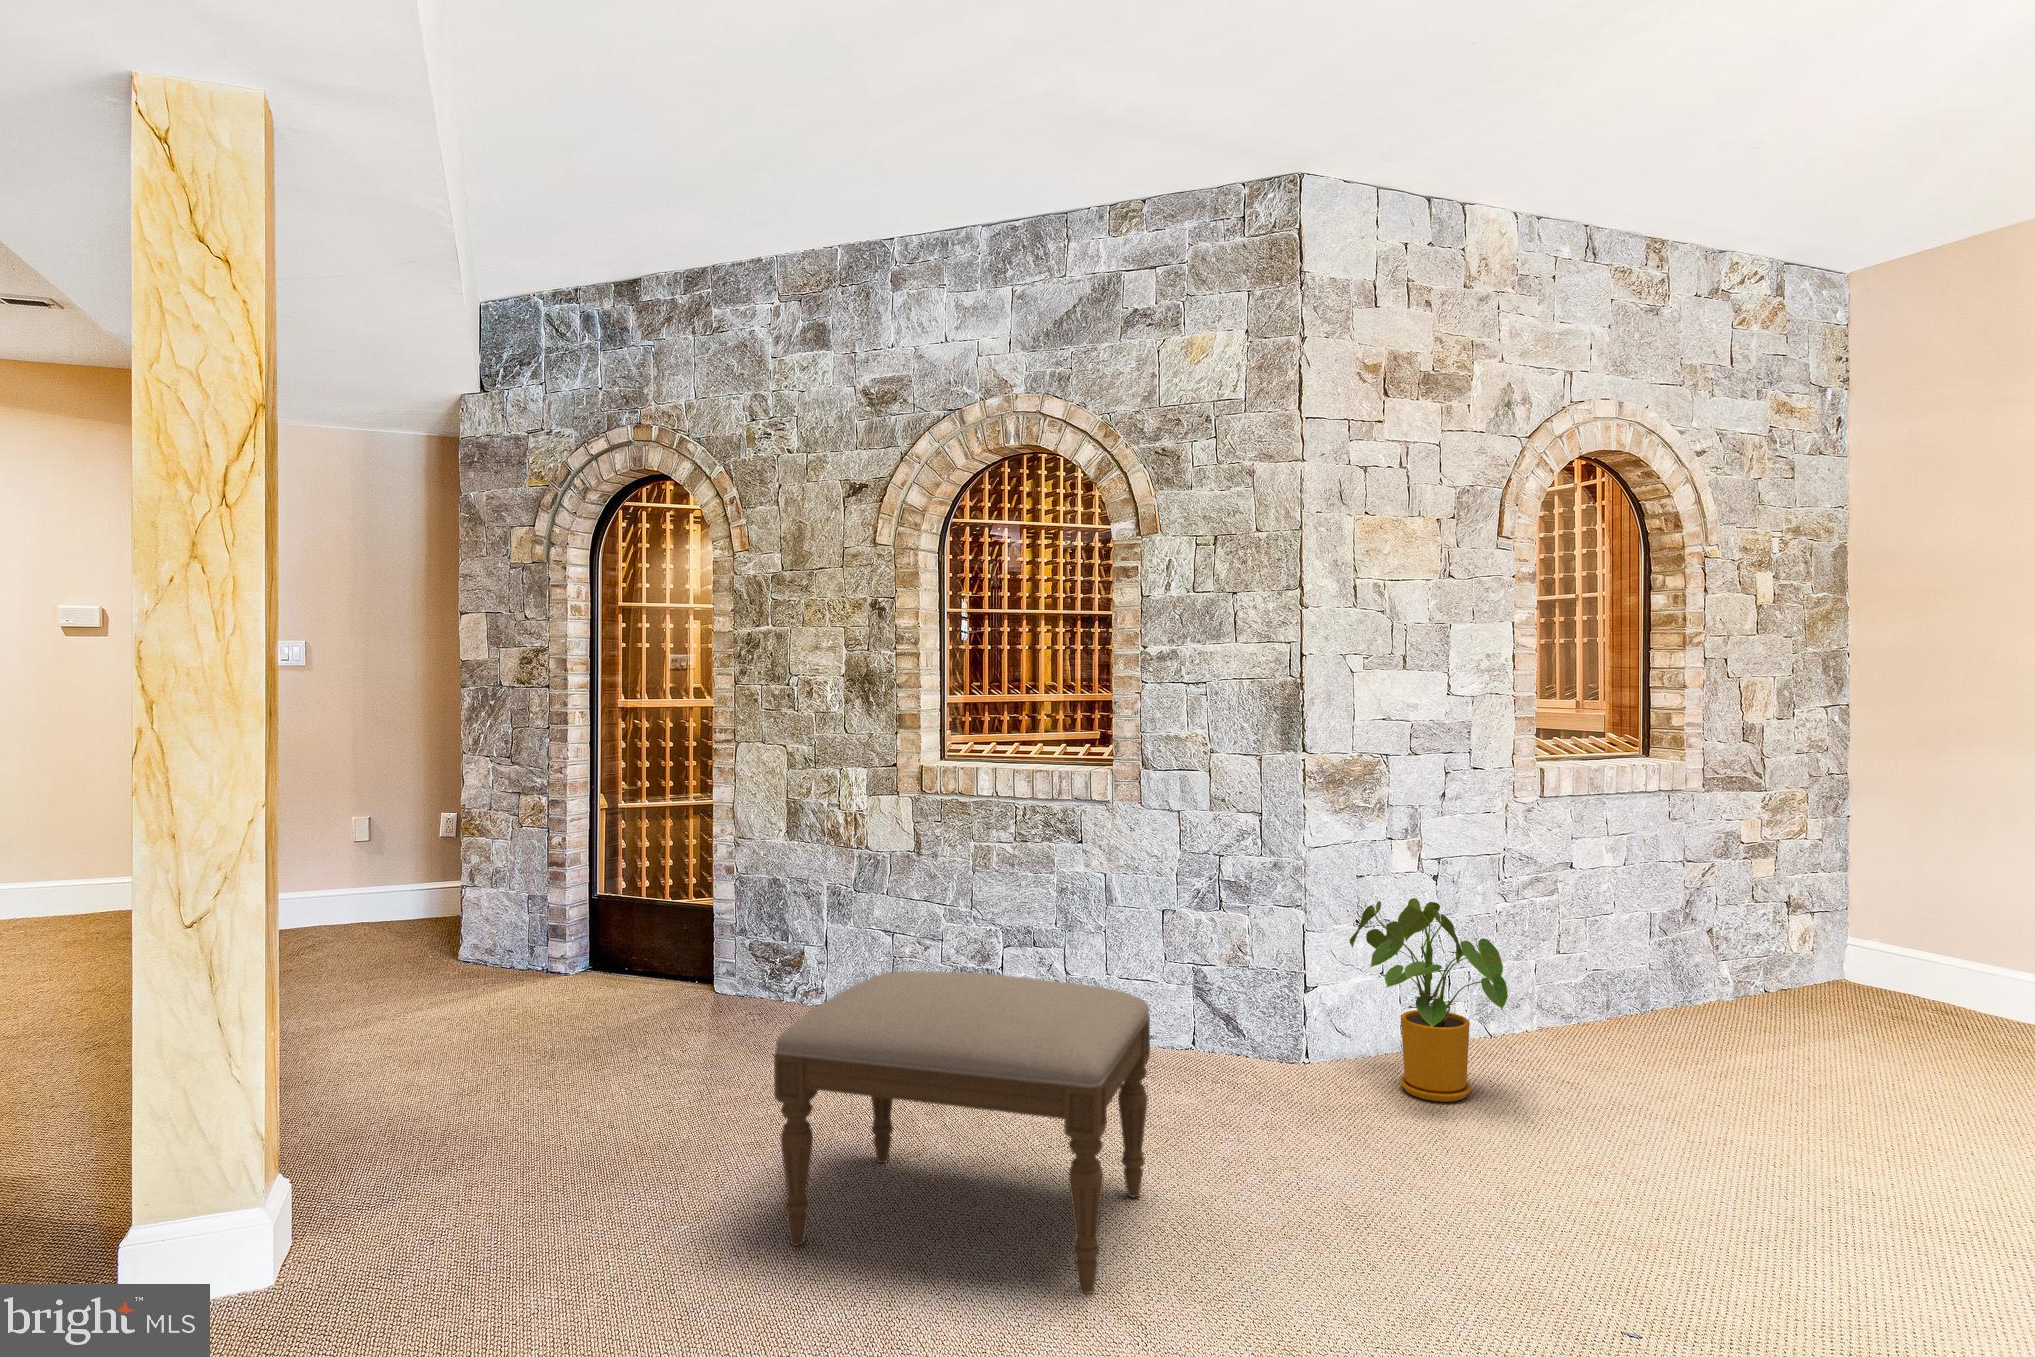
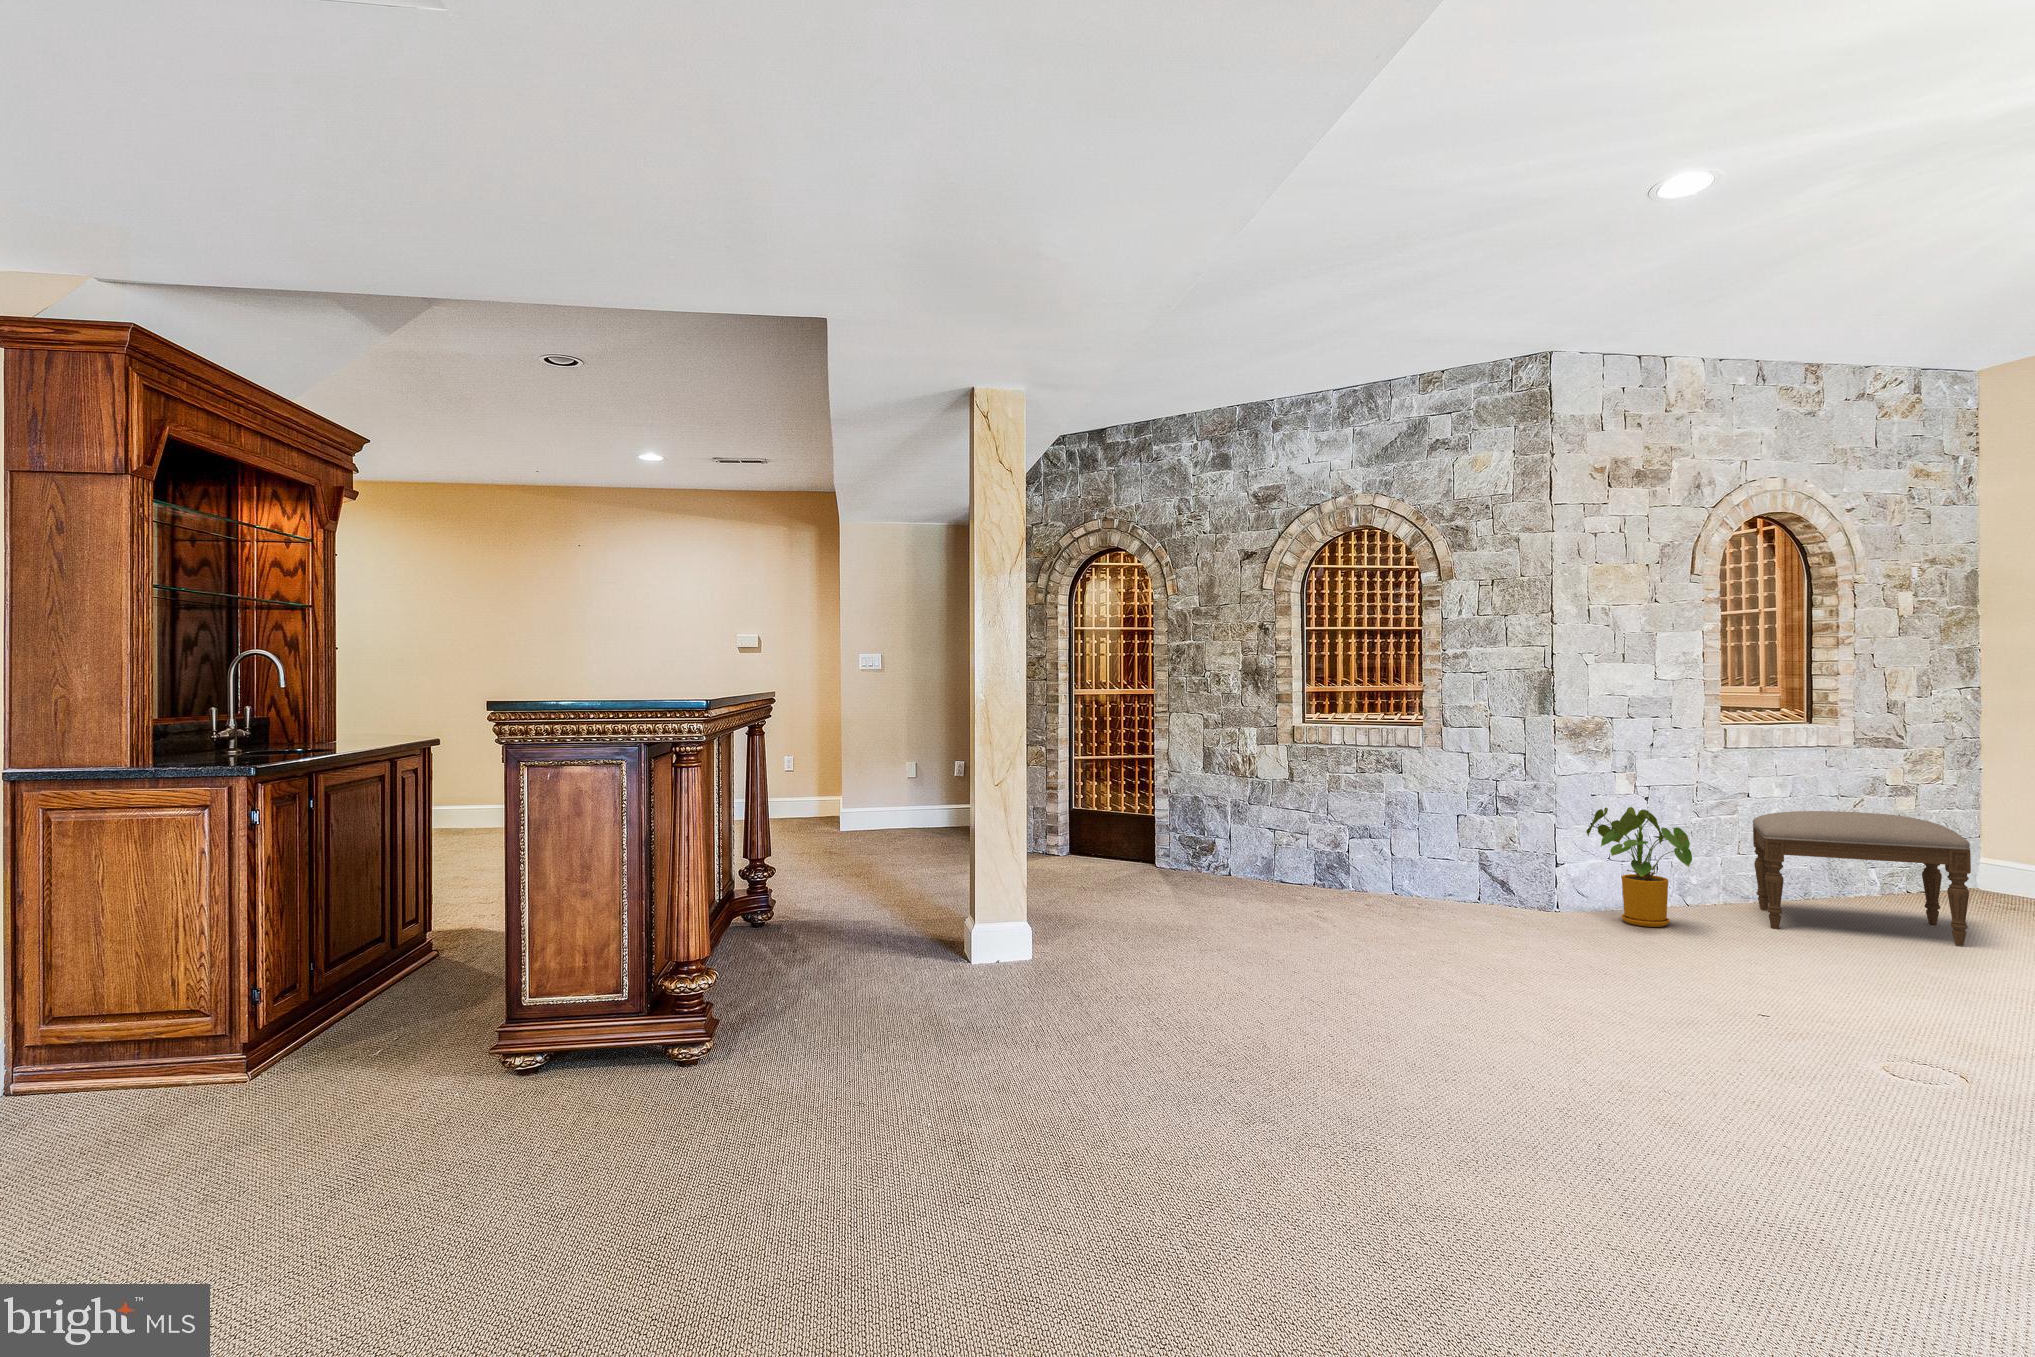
ottoman: present [774,971,1150,1294] -> present [1753,811,1971,945]

